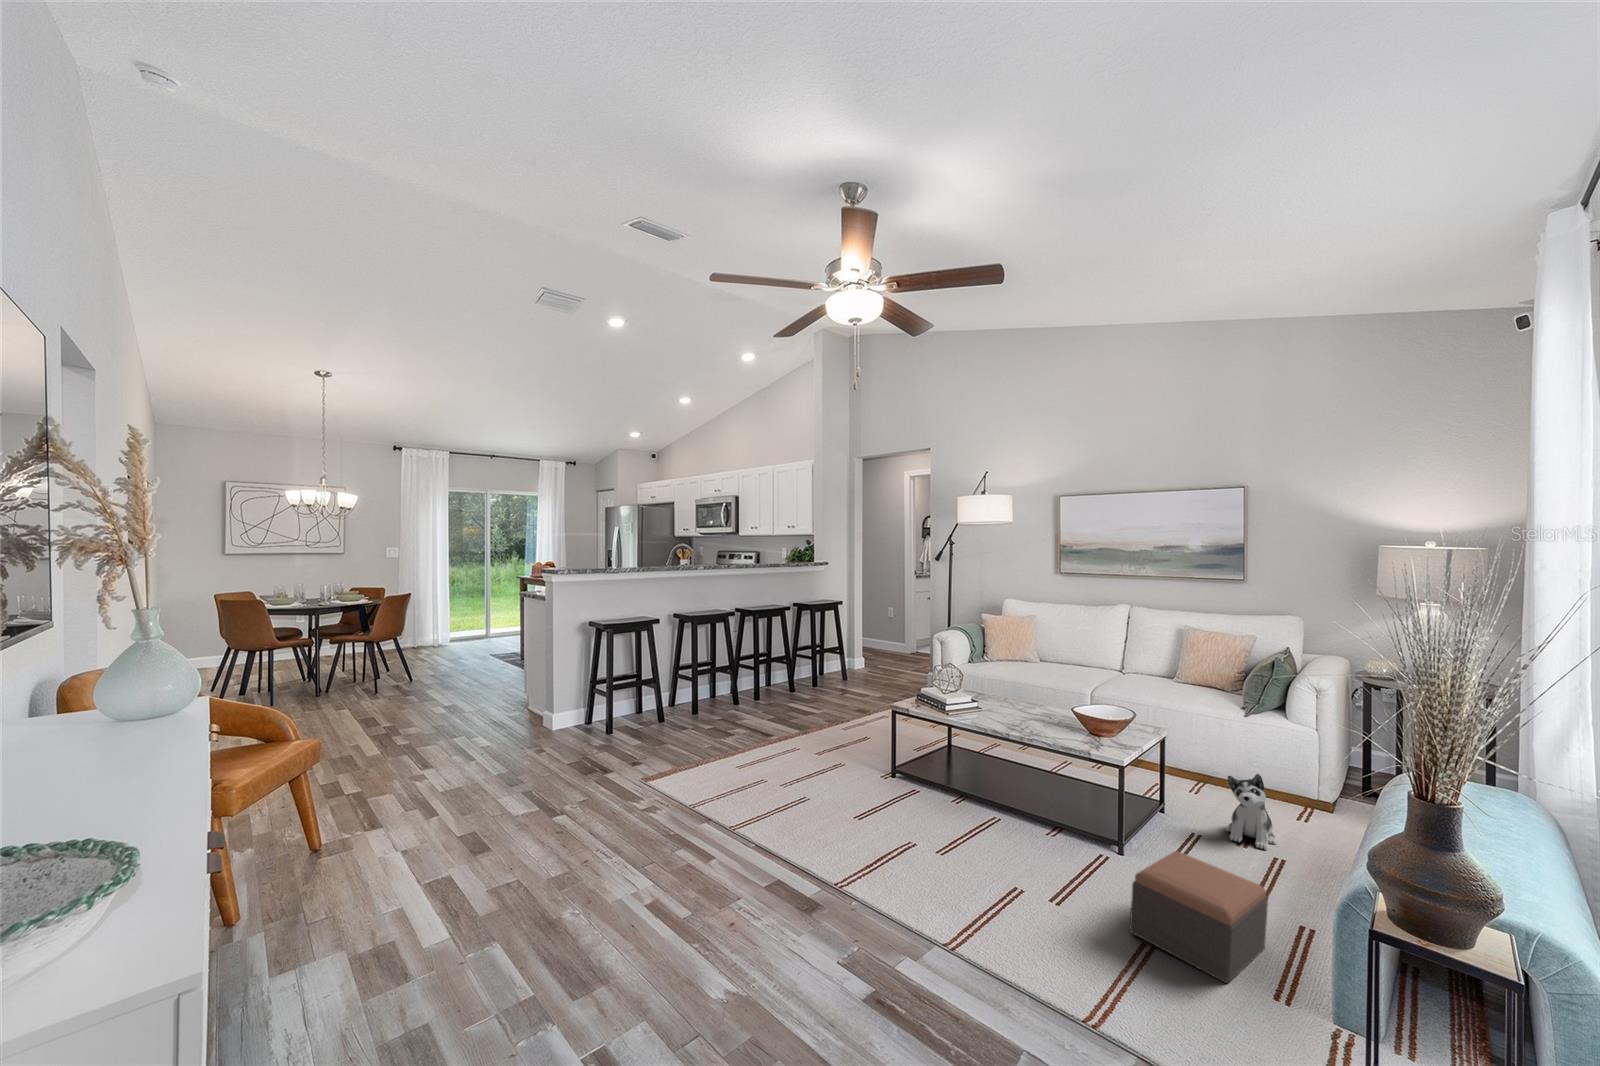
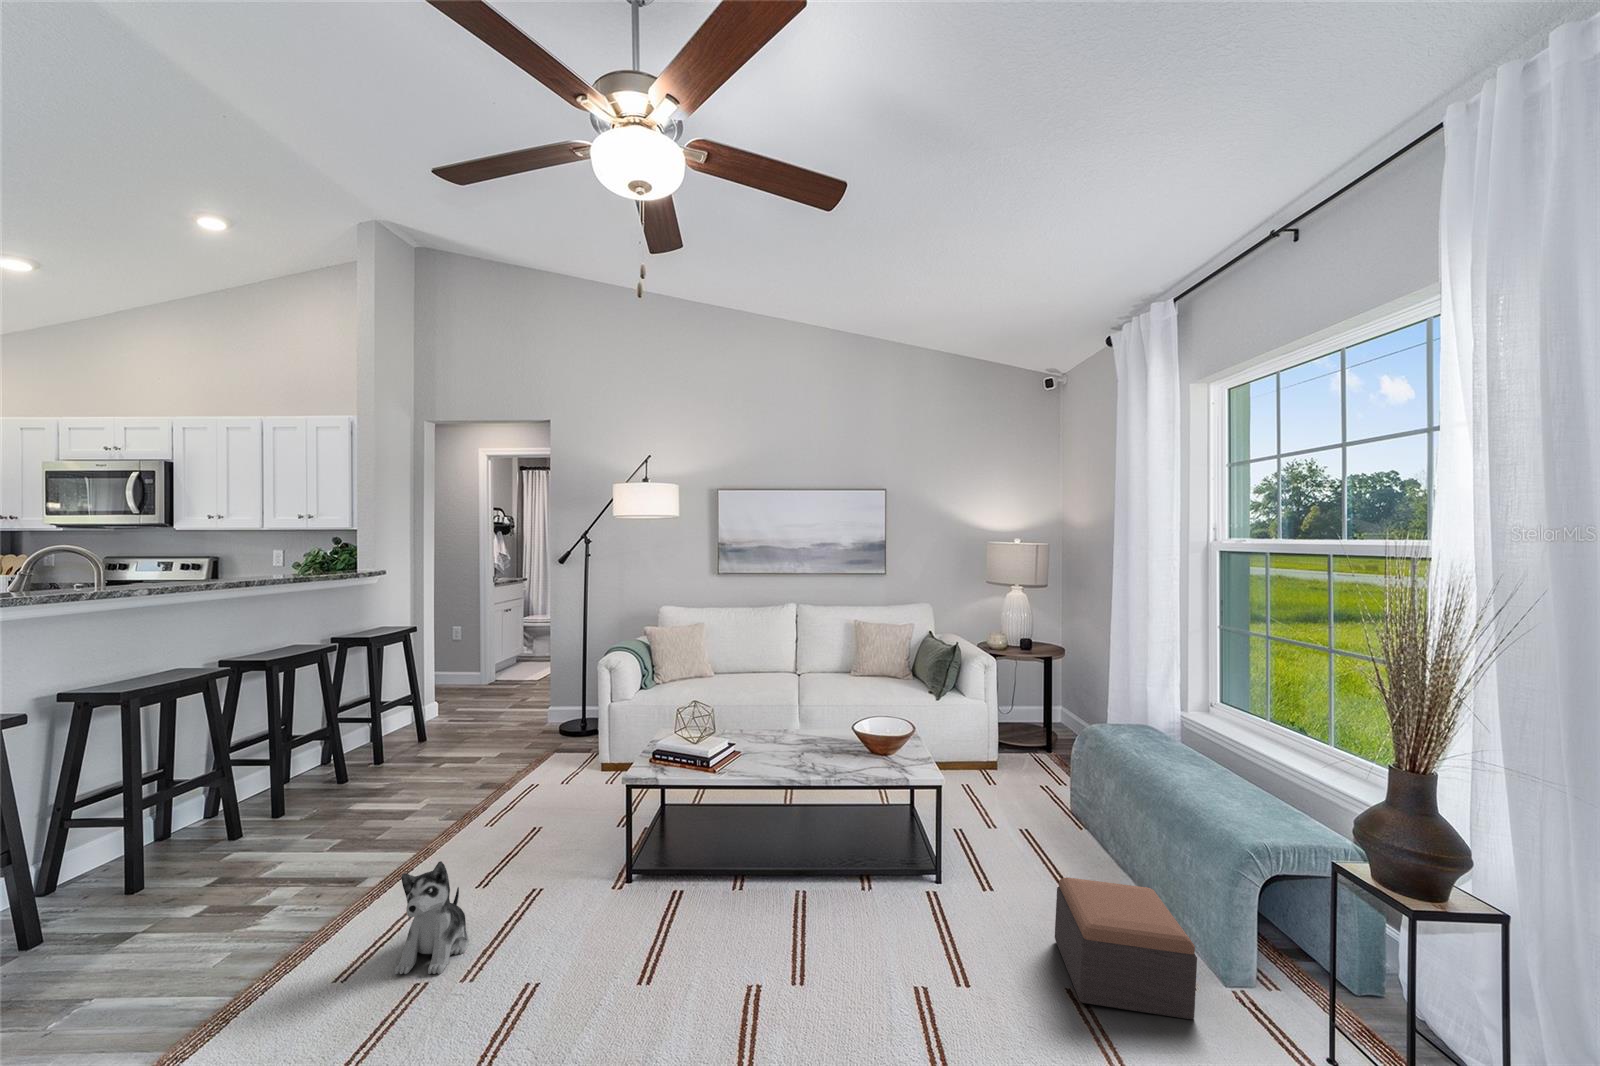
plush toy: present [1226,774,1277,850] -> present [394,861,469,974]

